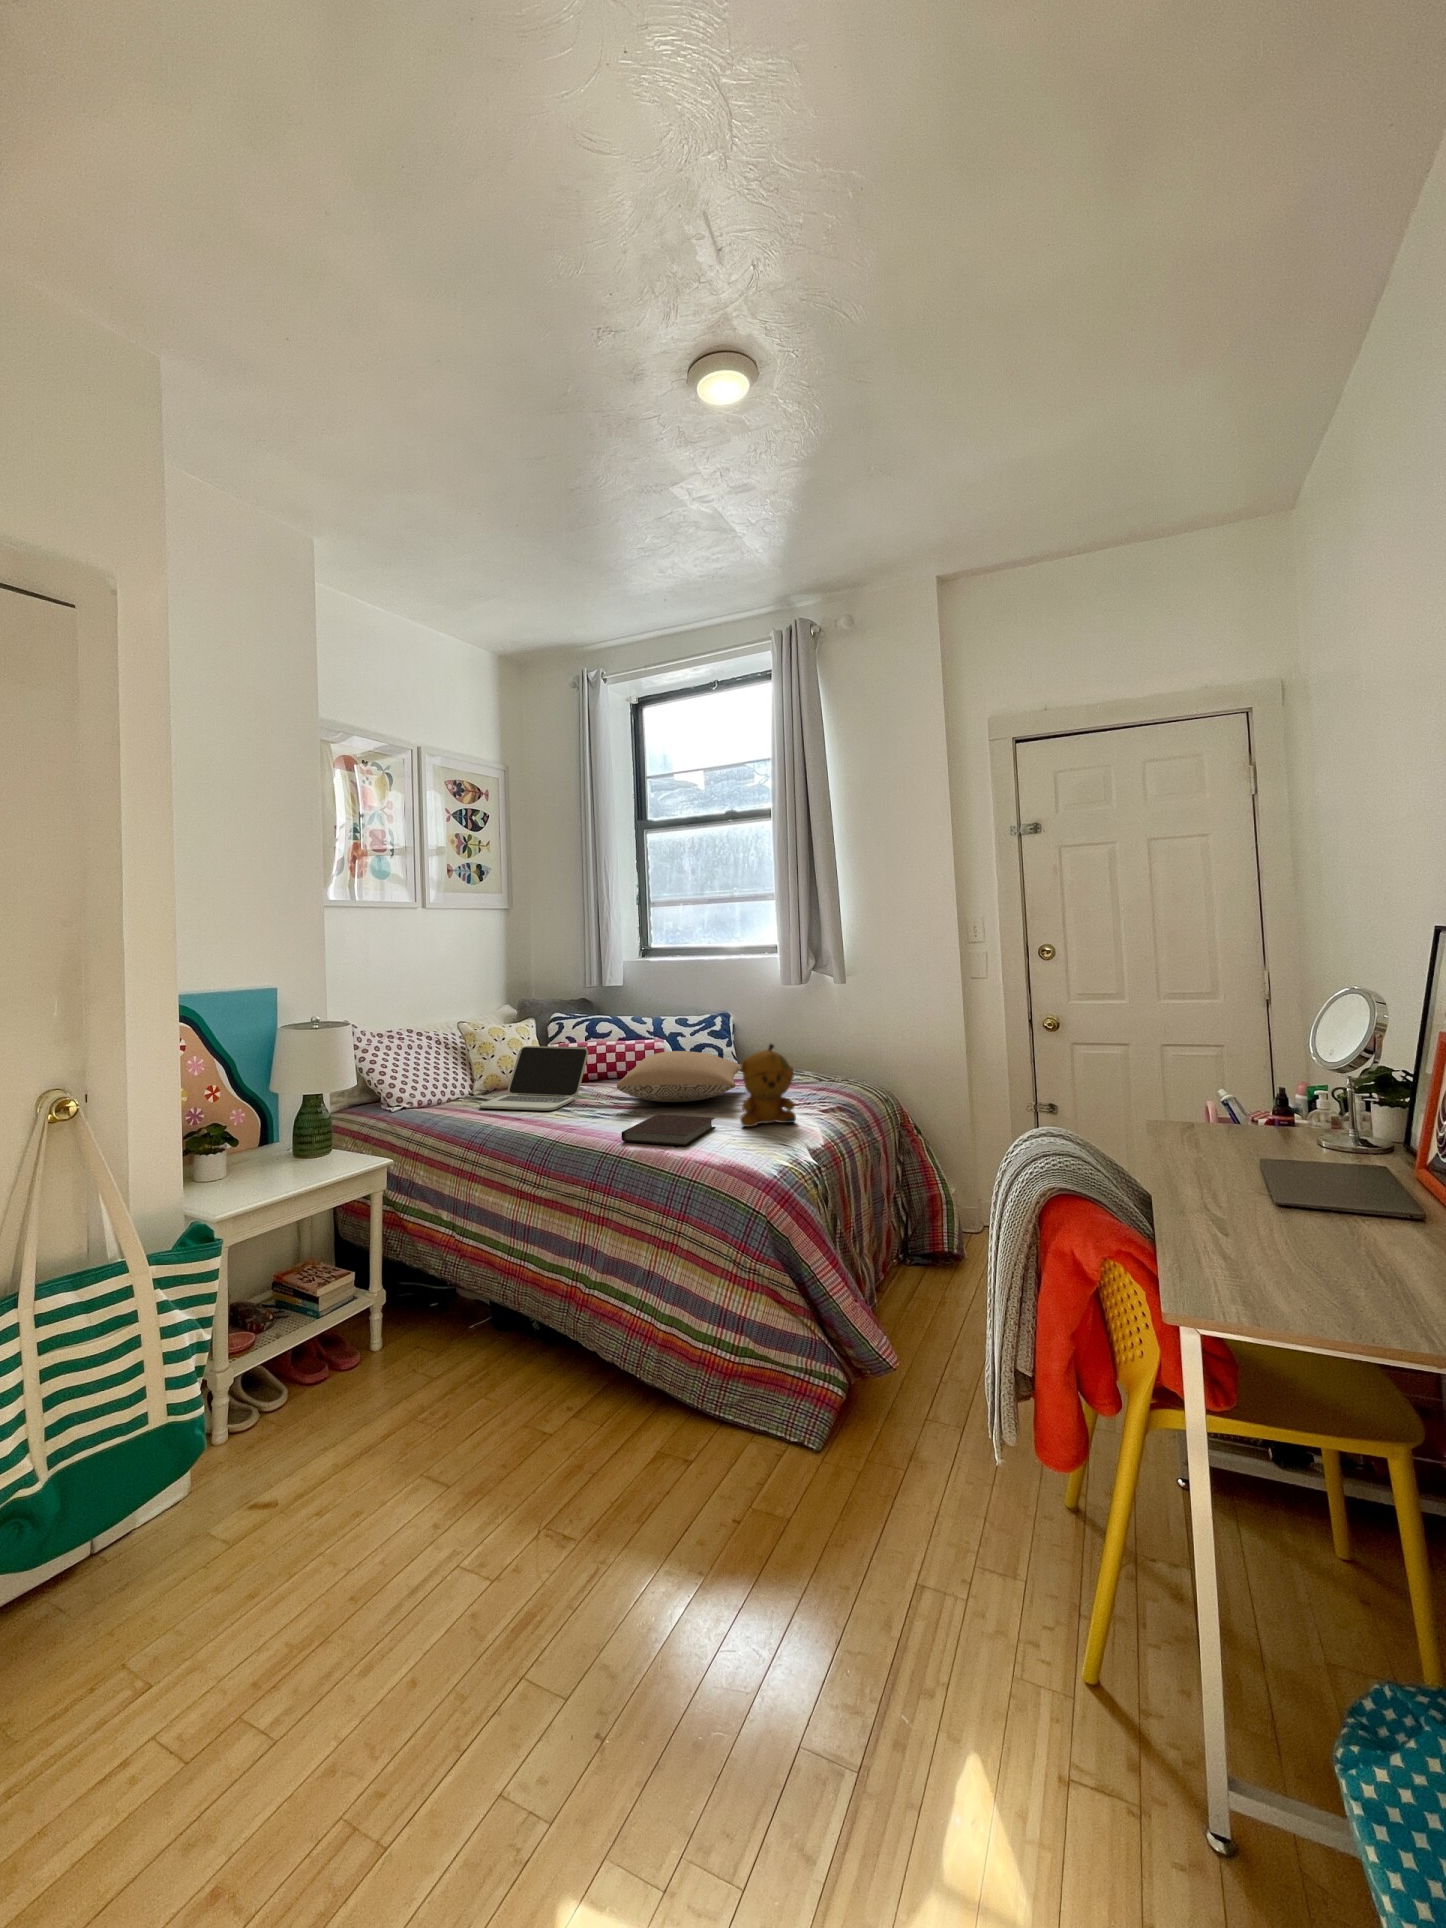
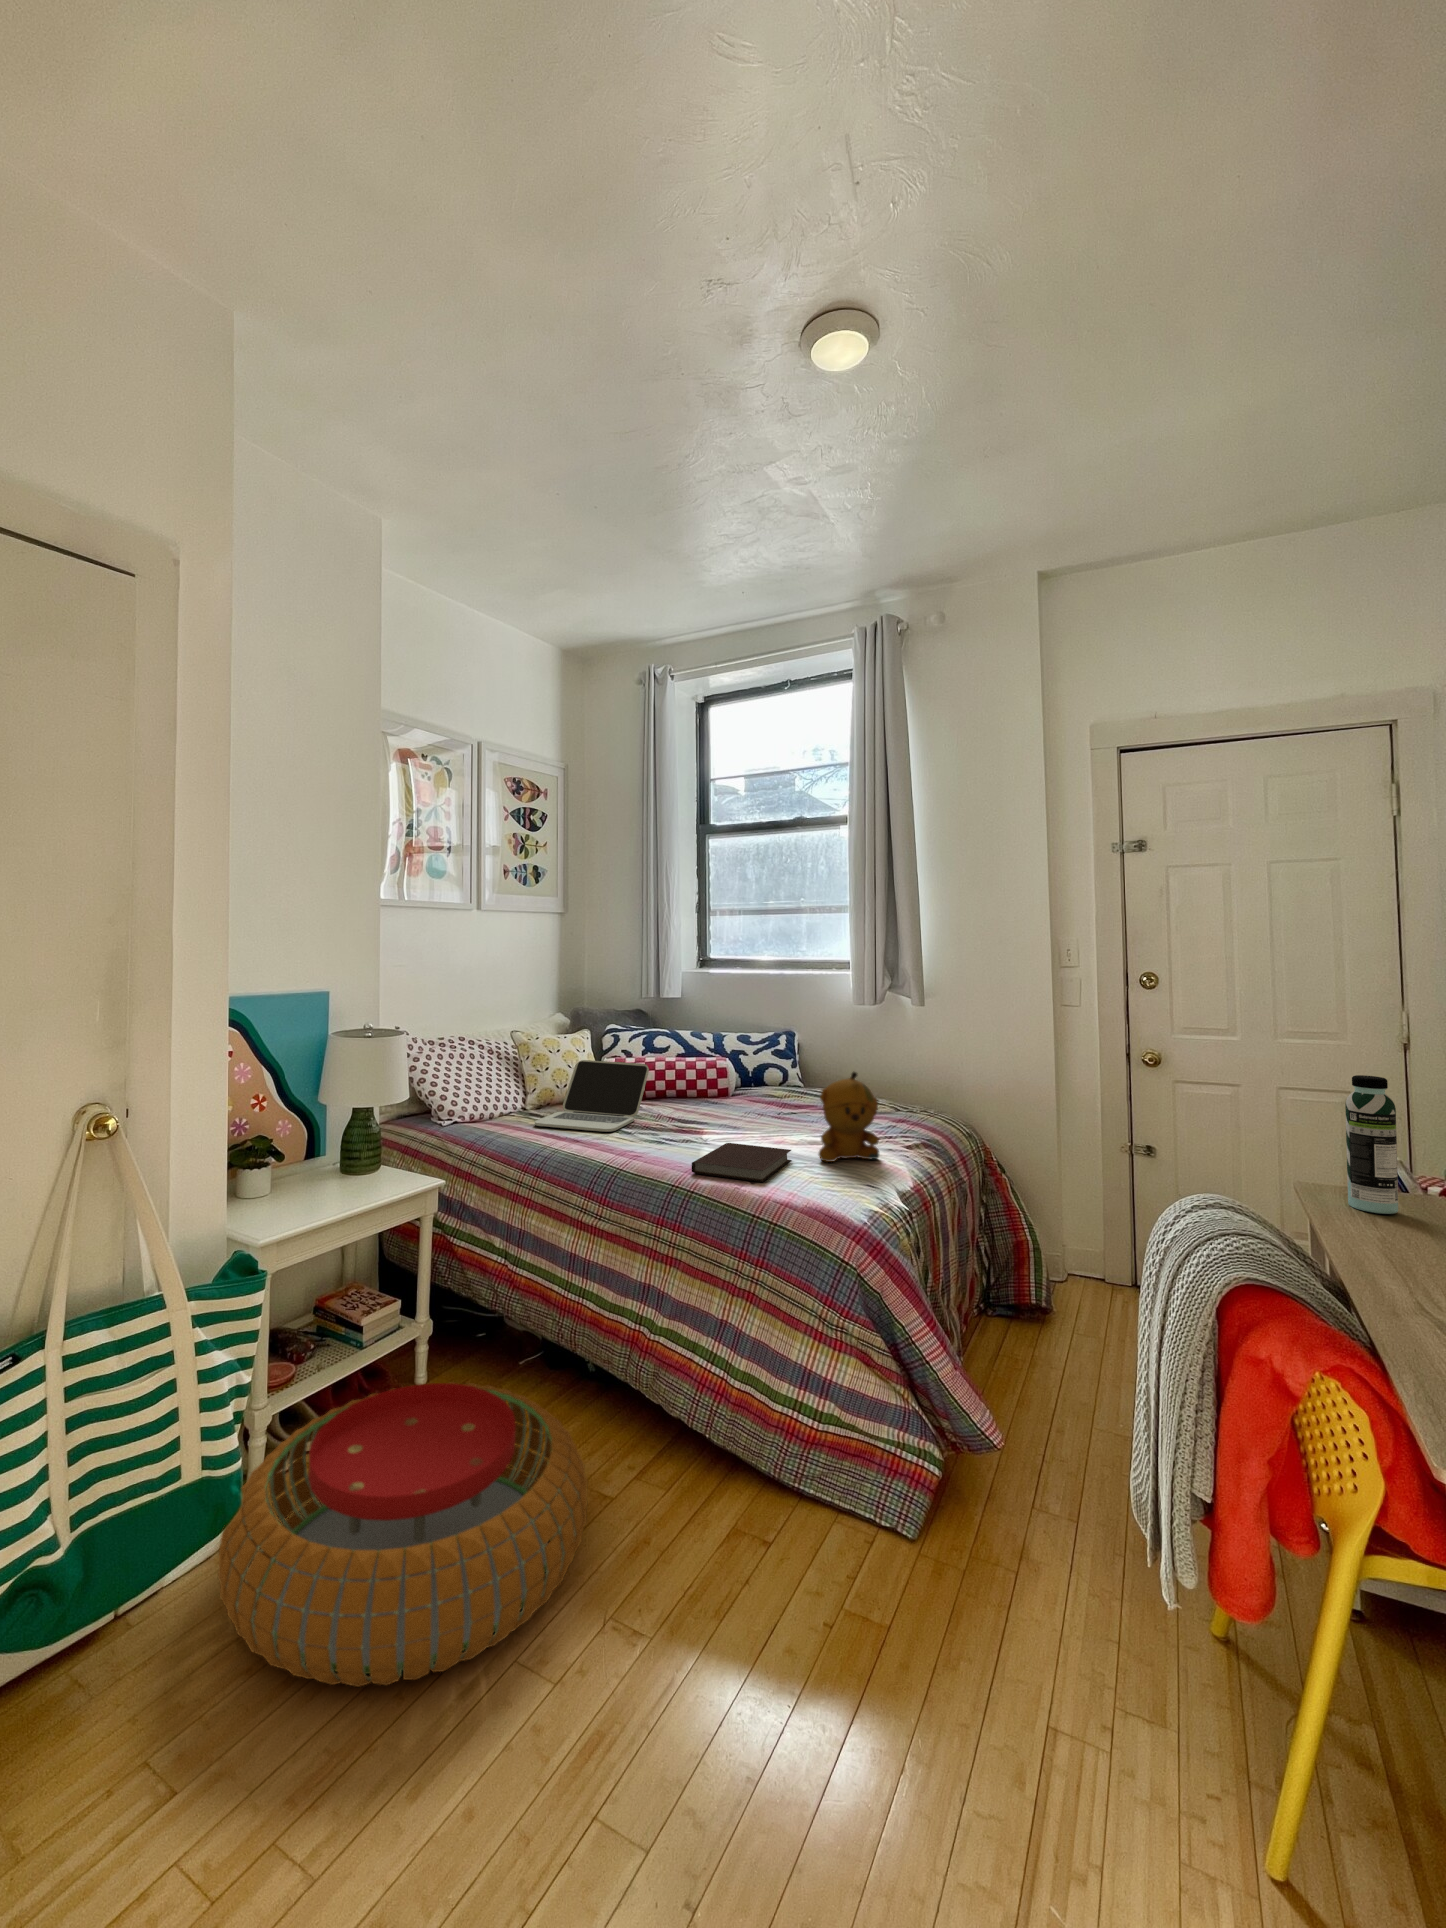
water bottle: none [1175,1023,1219,1141] -> present [1345,1075,1398,1214]
pillow: present [617,1051,741,1102] -> none [682,1073,812,1128]
pouf: none [185,1339,525,1596] -> present [218,1382,588,1687]

